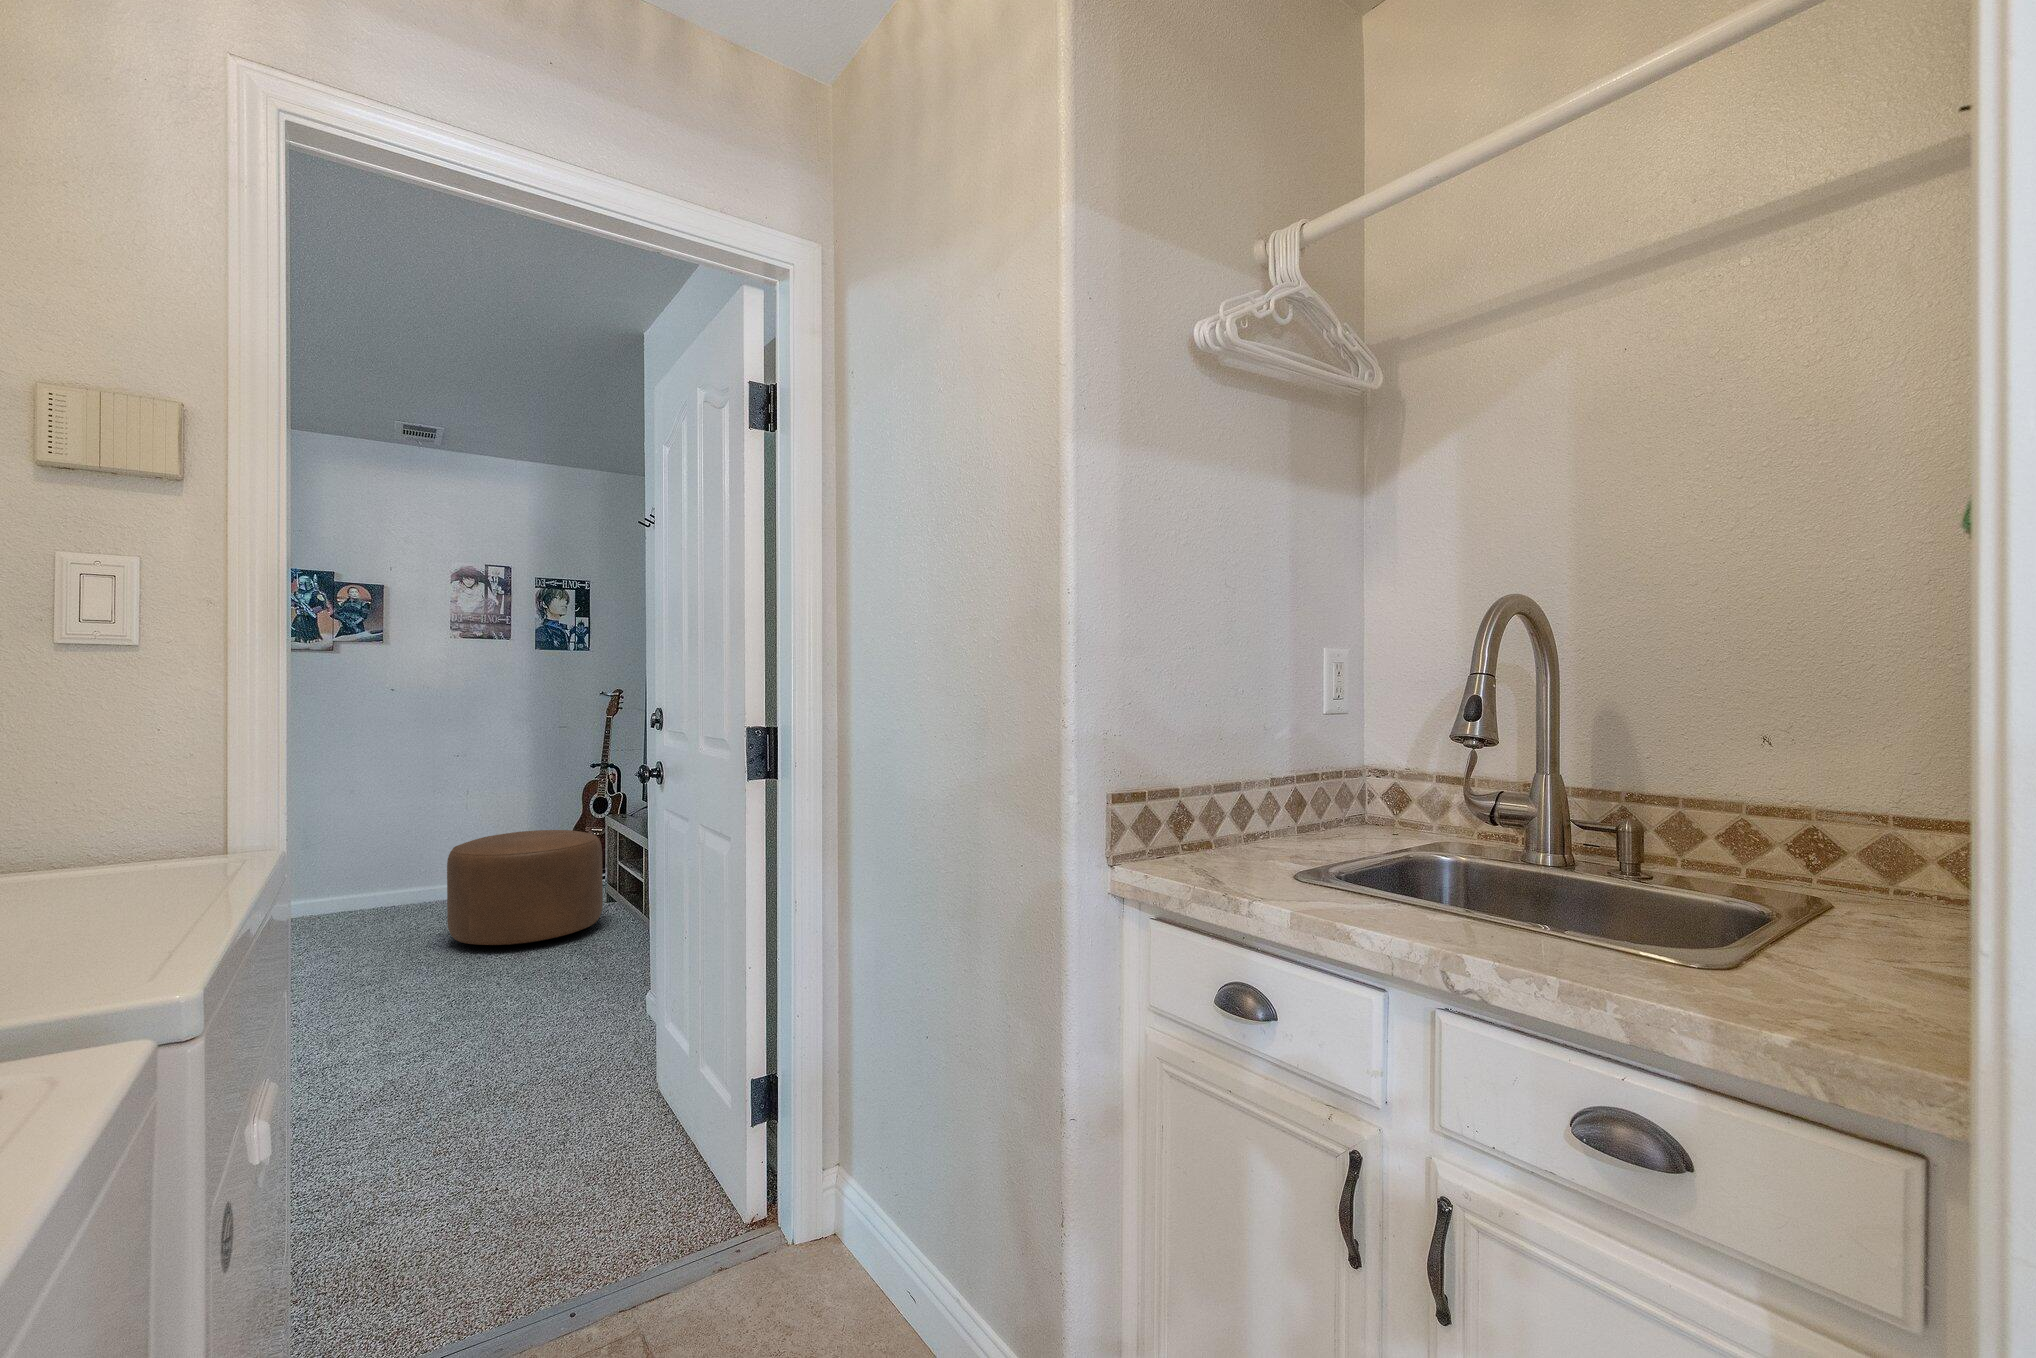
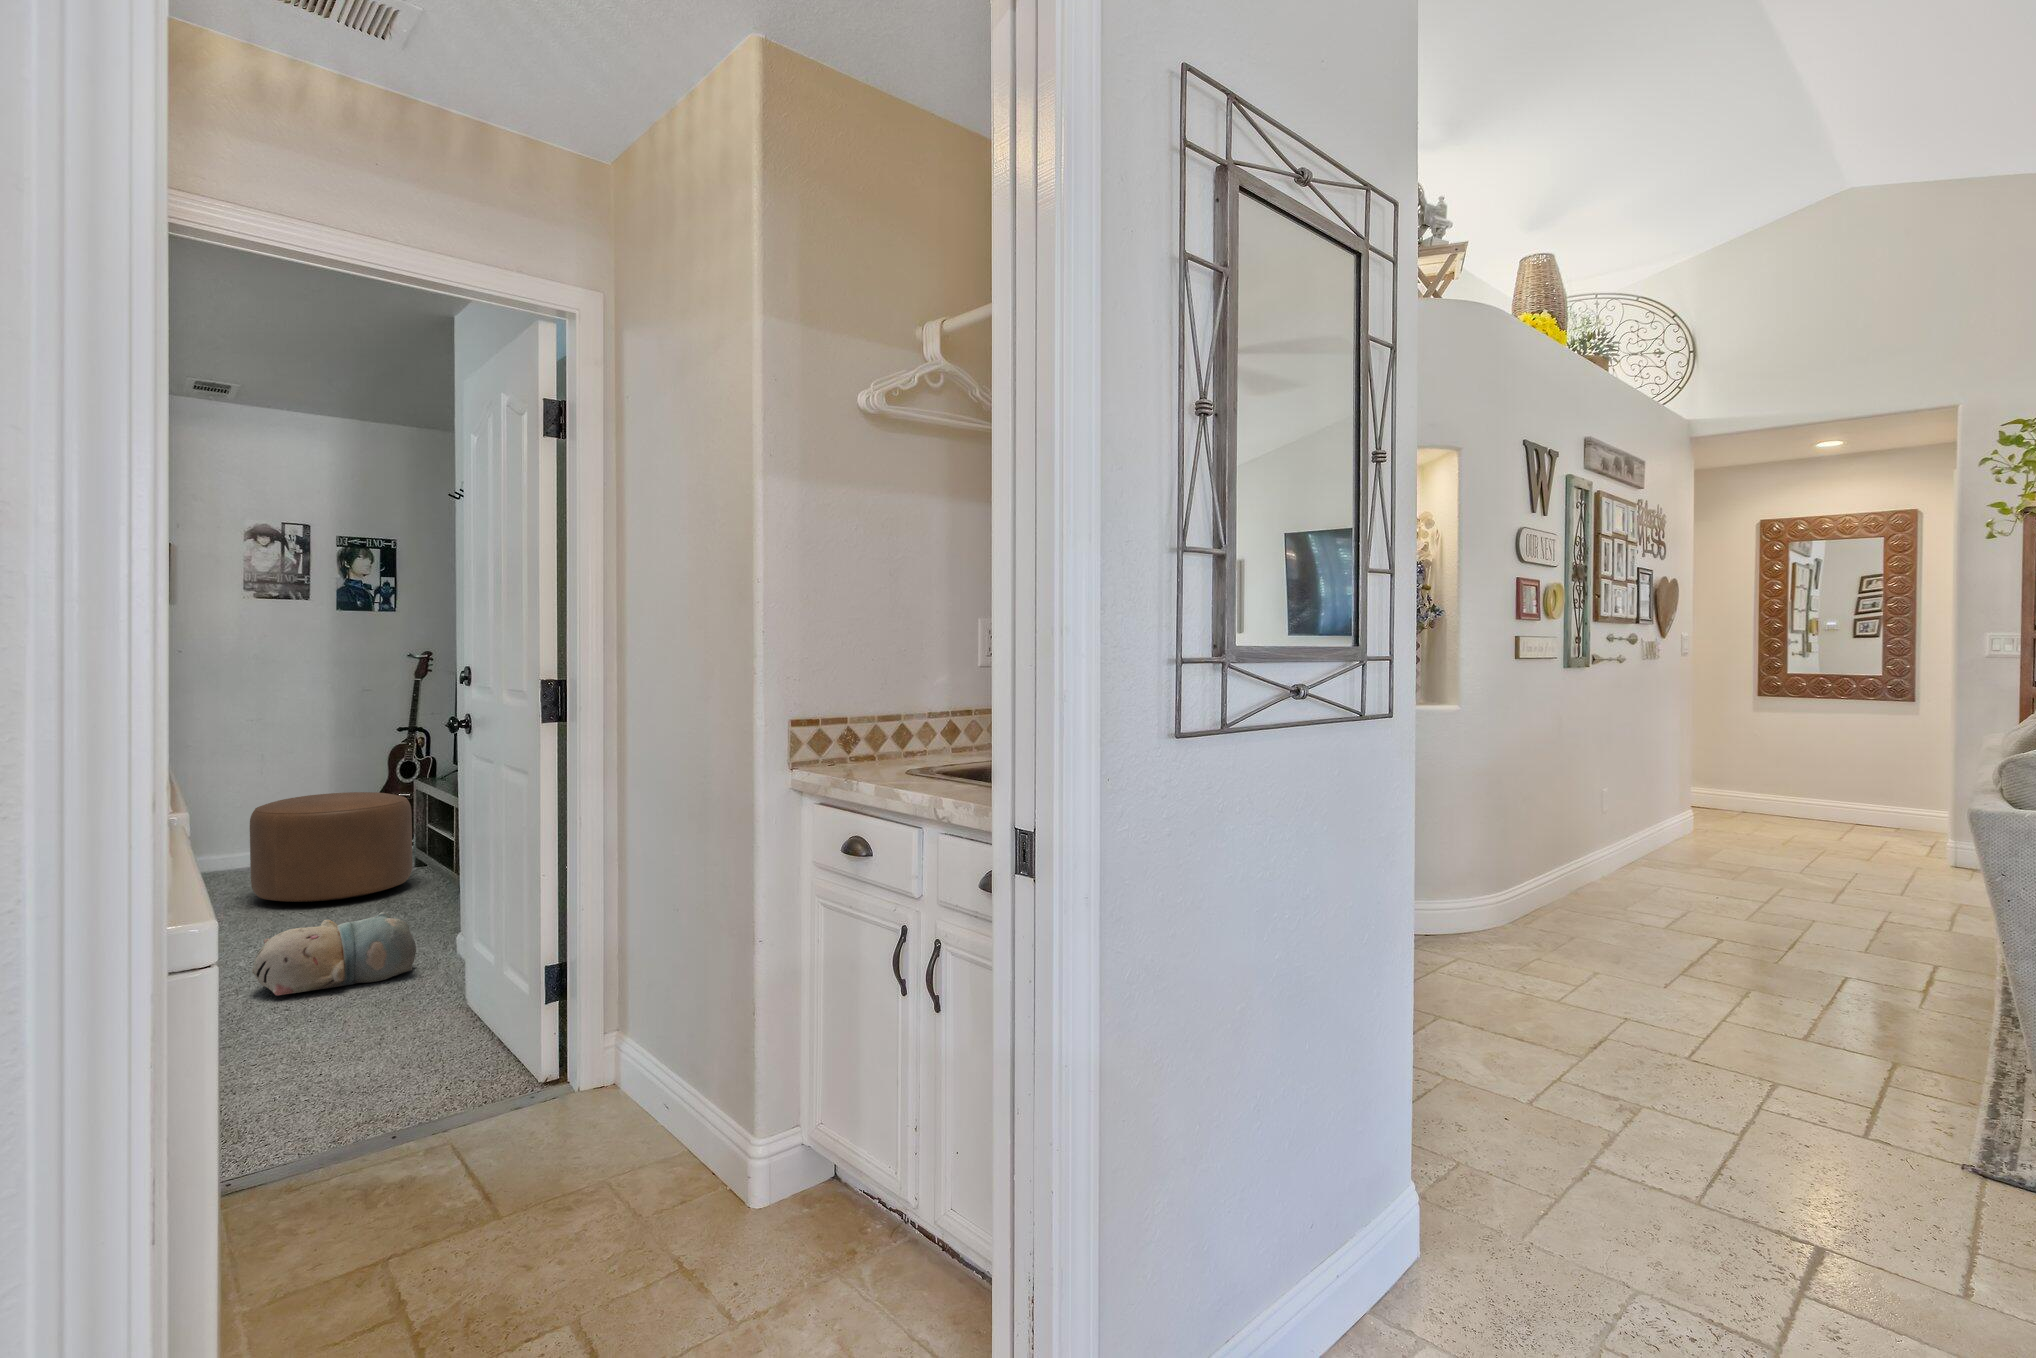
plush toy: none [432,974,604,1076] -> present [252,912,416,996]

